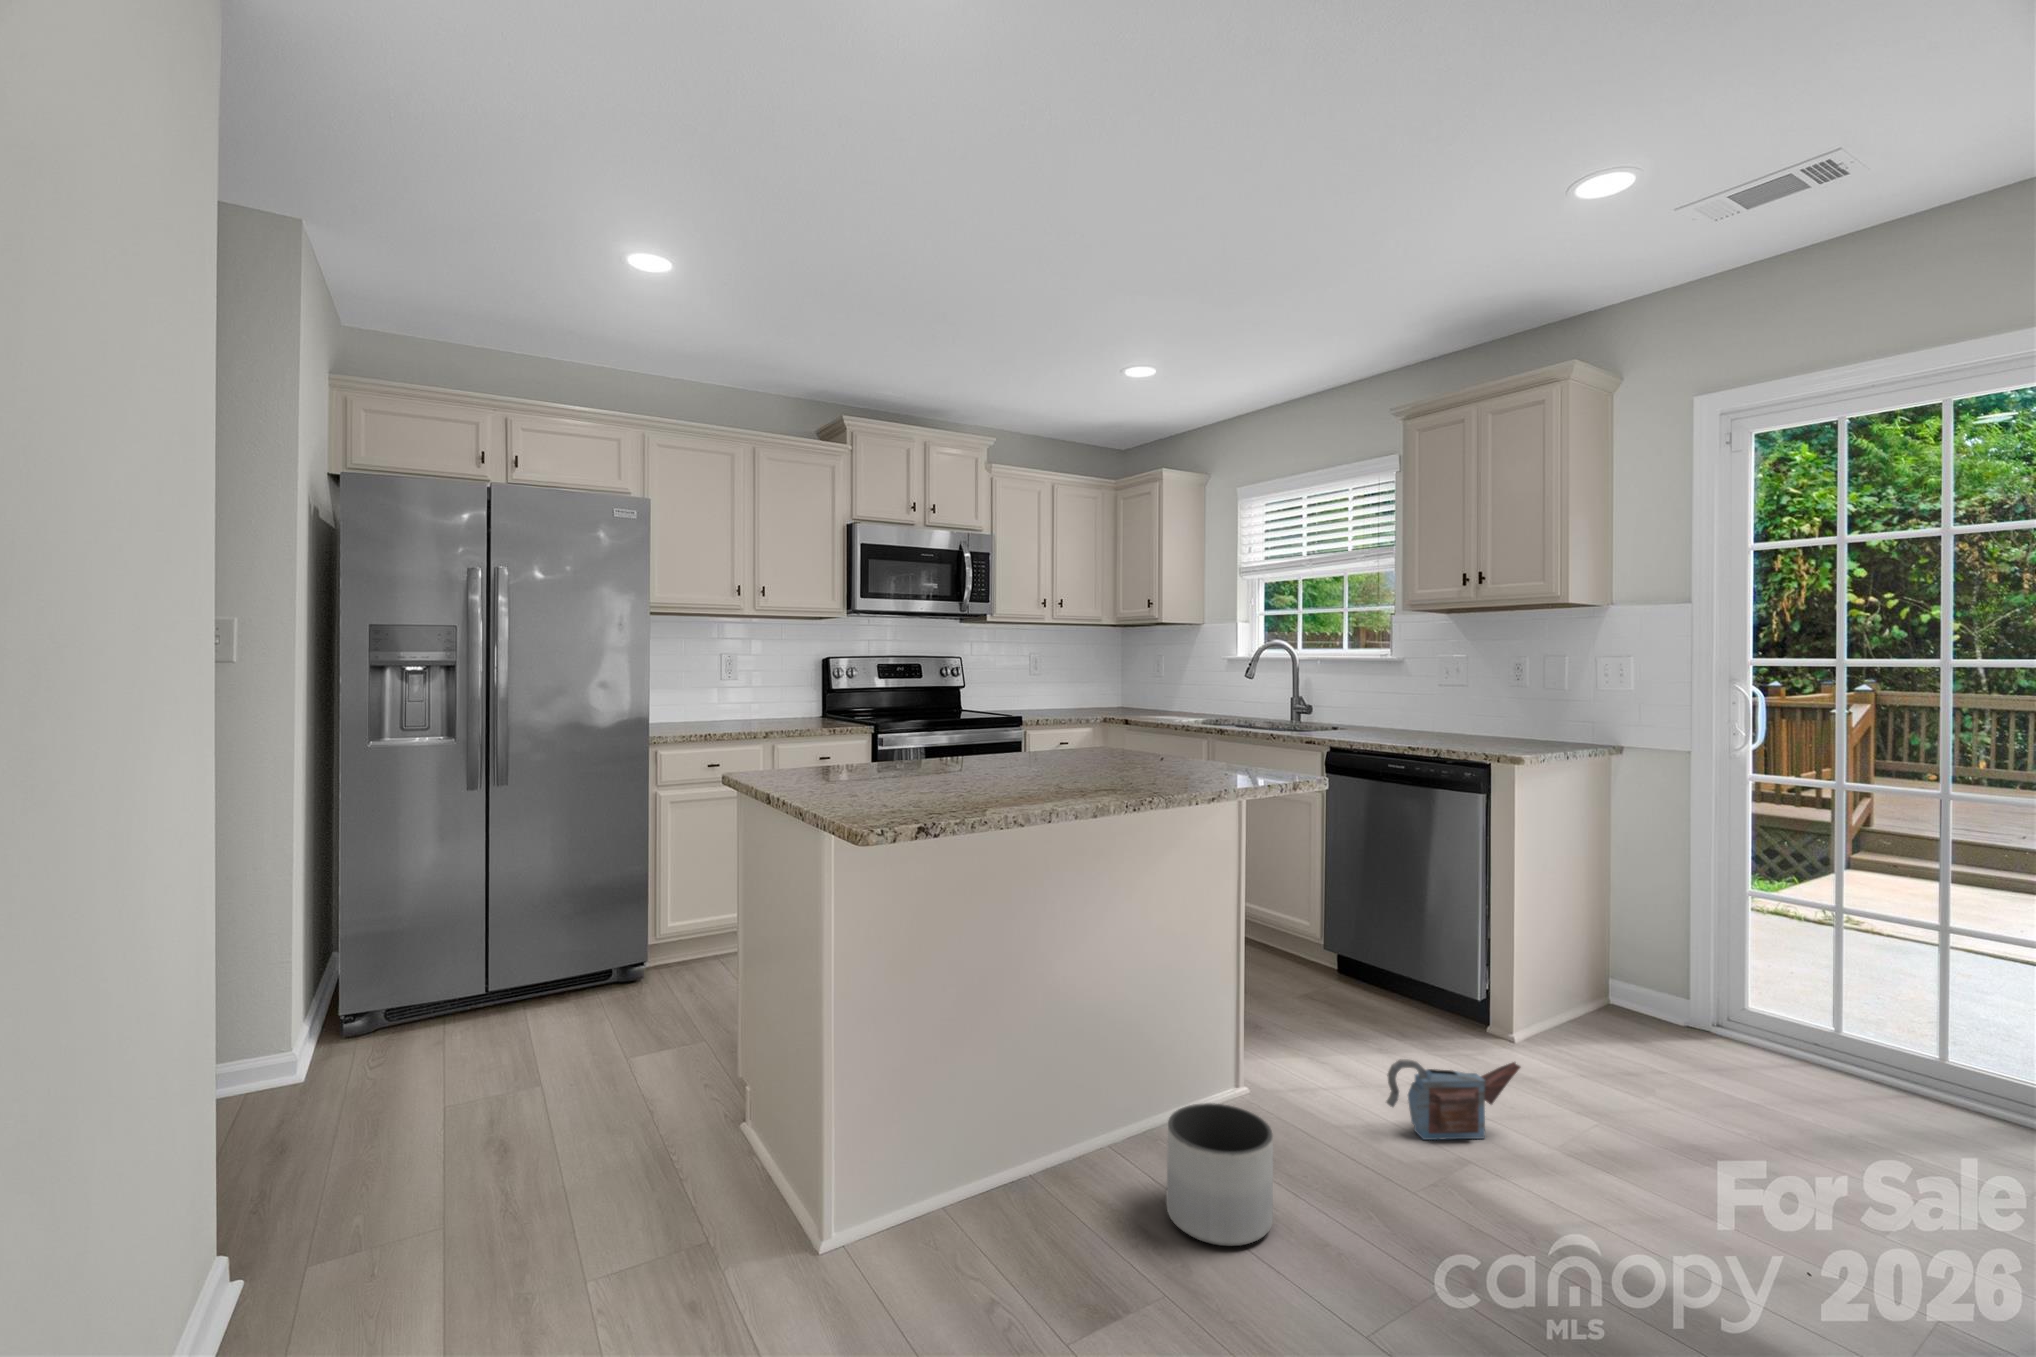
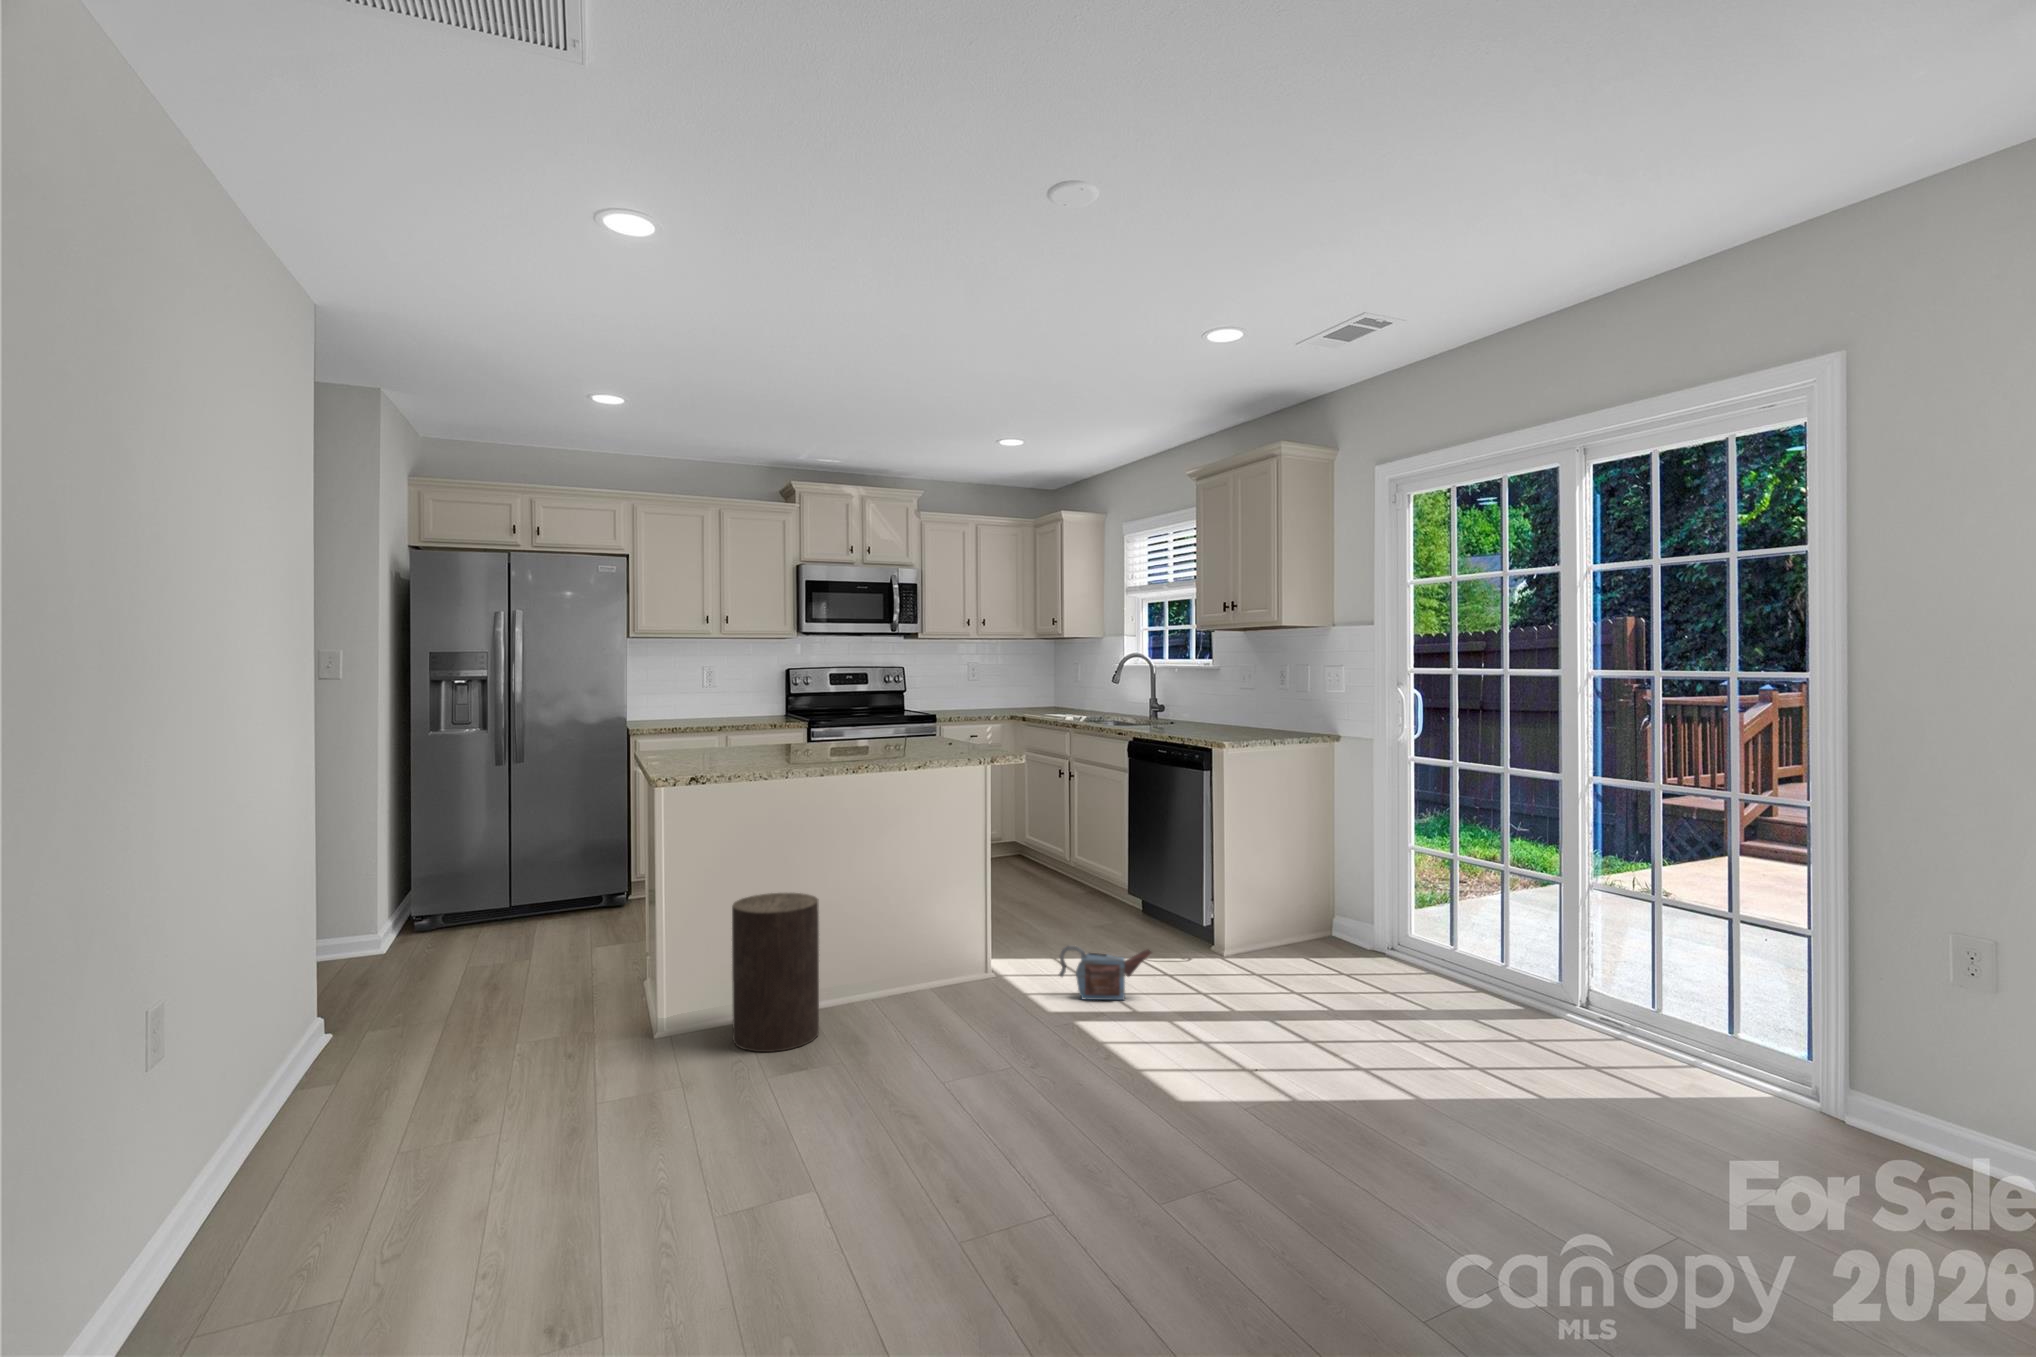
stool: none [964,1008,1103,1301] -> present [732,893,819,1052]
planter: present [1166,1103,1273,1246] -> none [870,959,936,1037]

